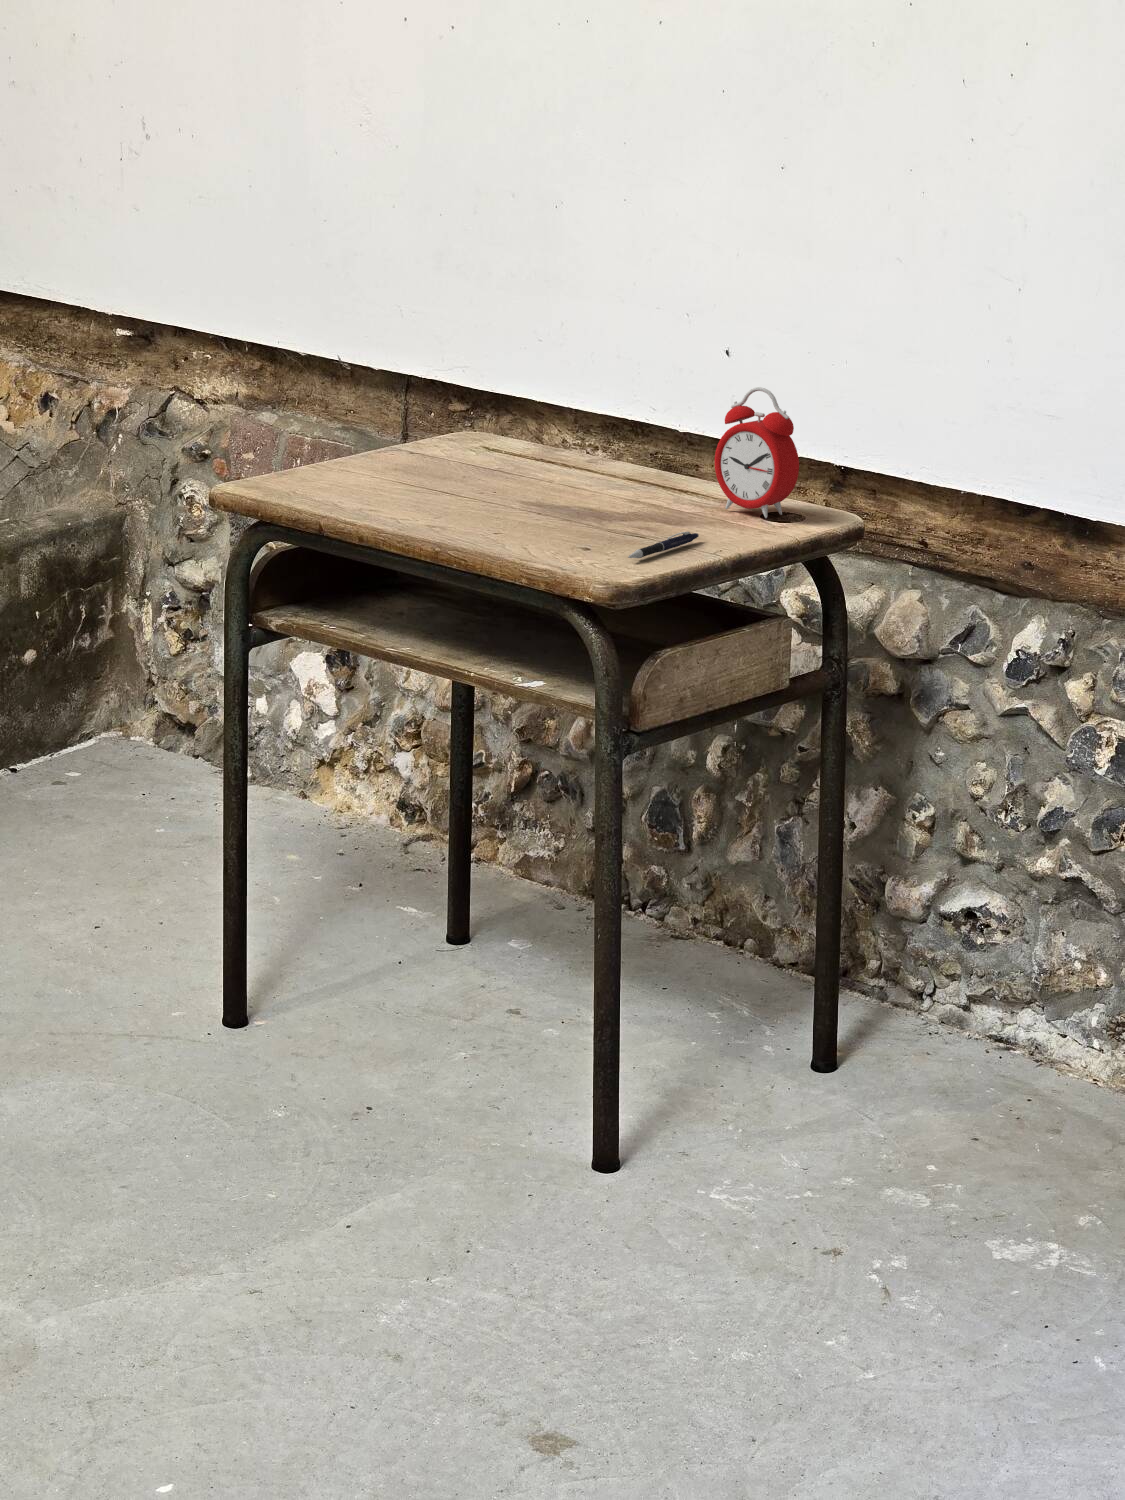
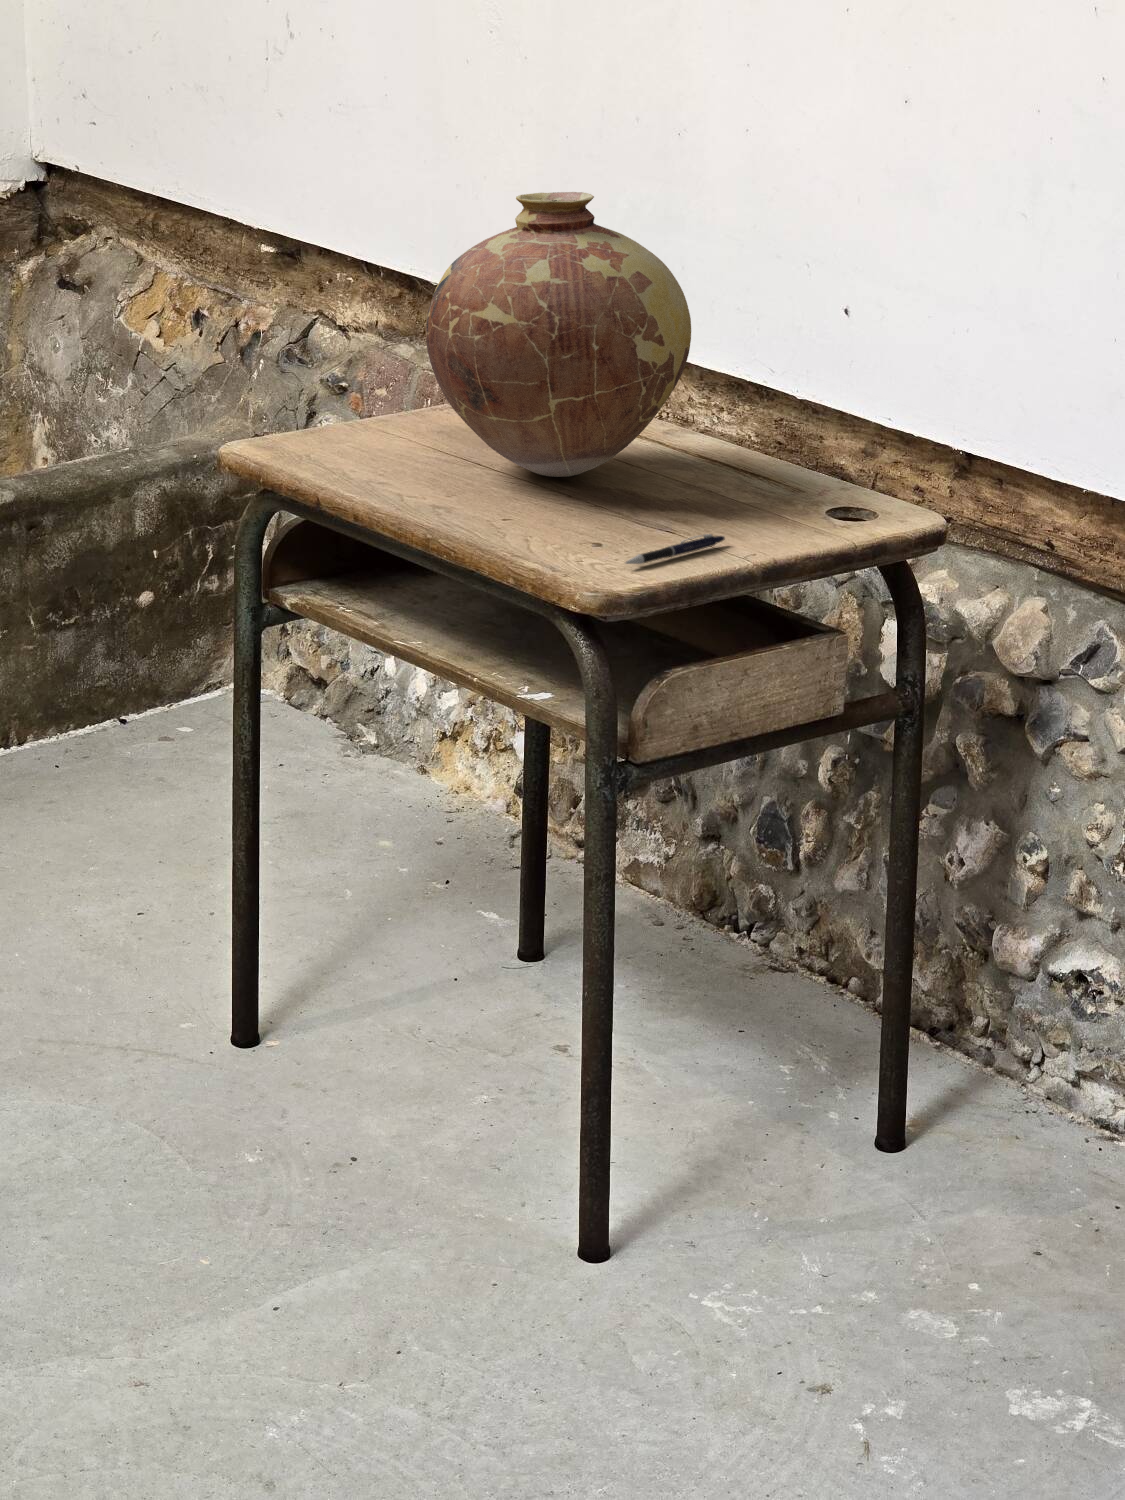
vase: none [398,242,635,496] -> present [426,192,691,477]
alarm clock: present [715,387,799,518] -> none [774,368,863,518]

